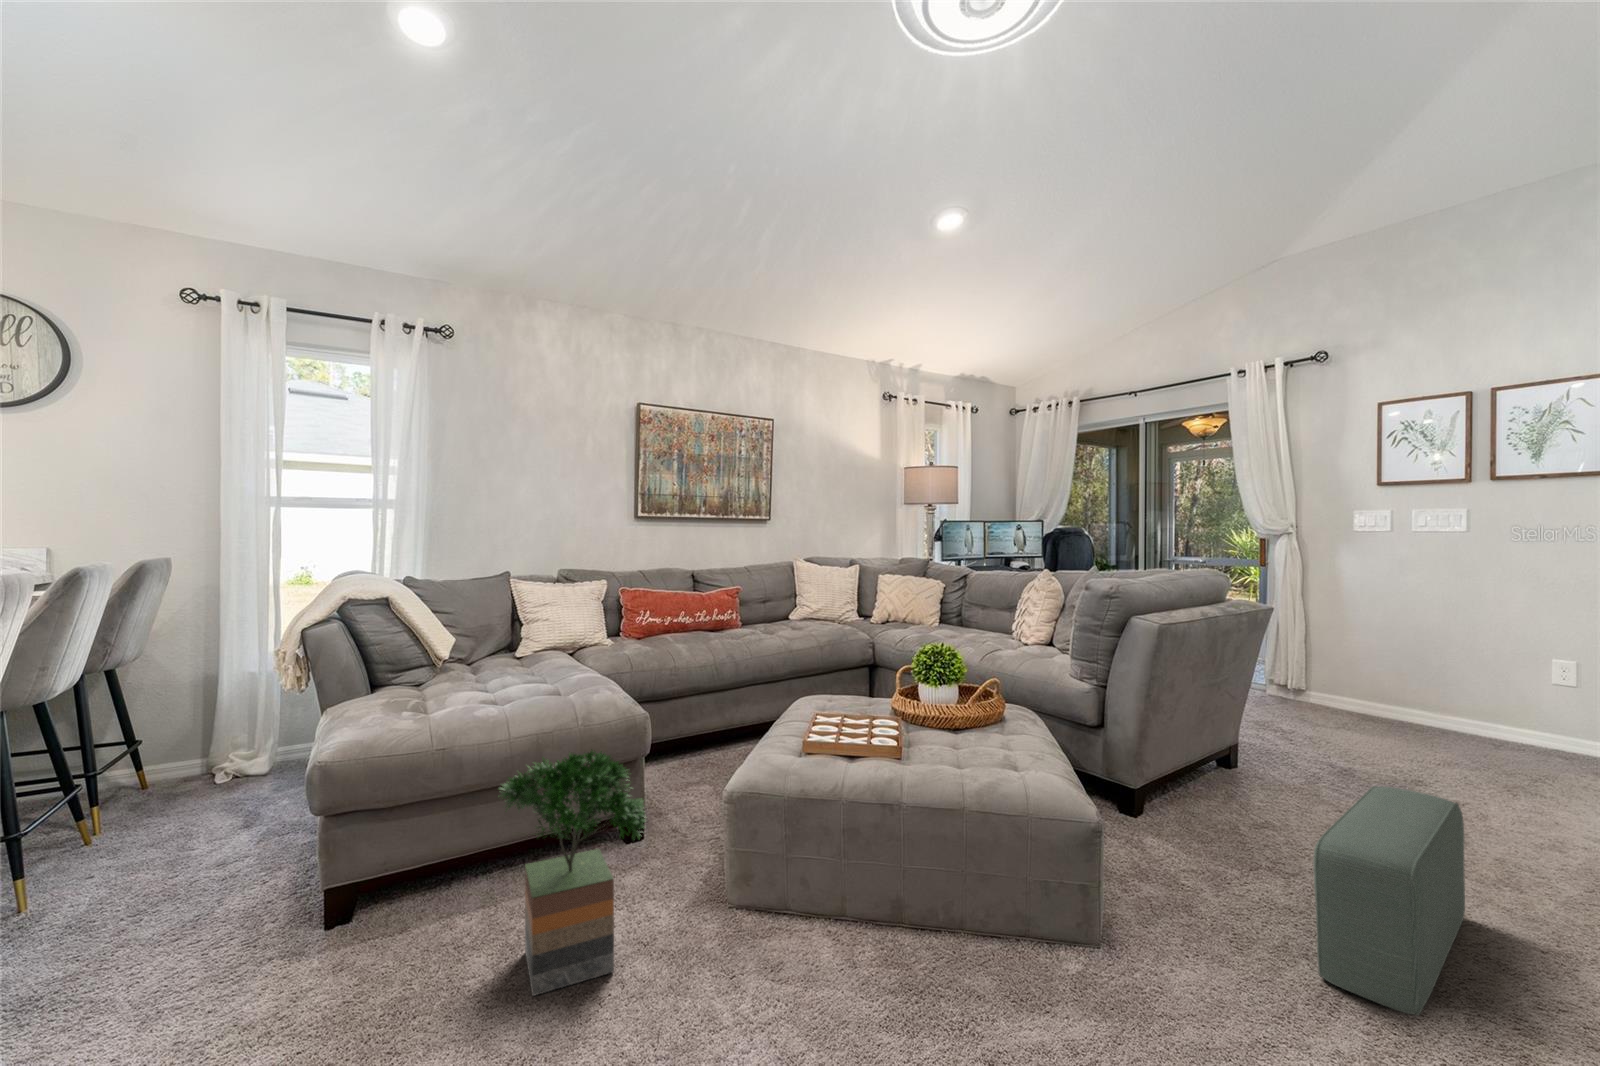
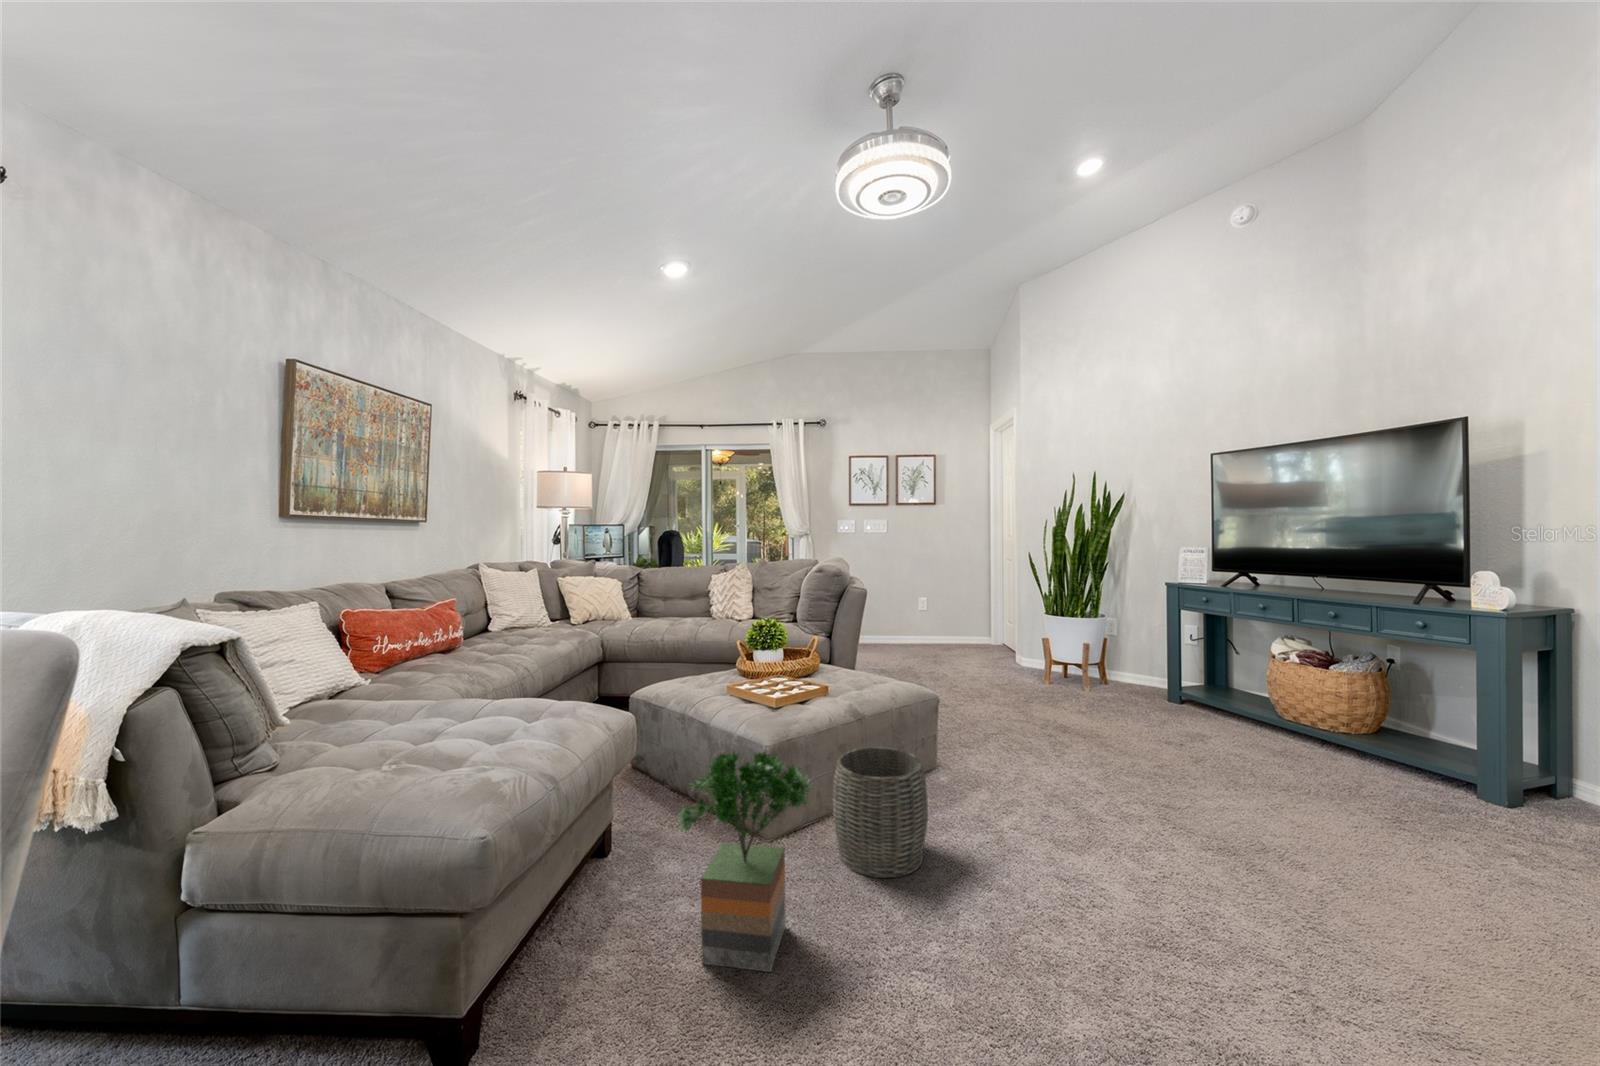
pouf: present [1313,786,1465,1016] -> none [965,664,1037,756]
woven basket: none [754,817,890,1020] -> present [833,747,928,878]

